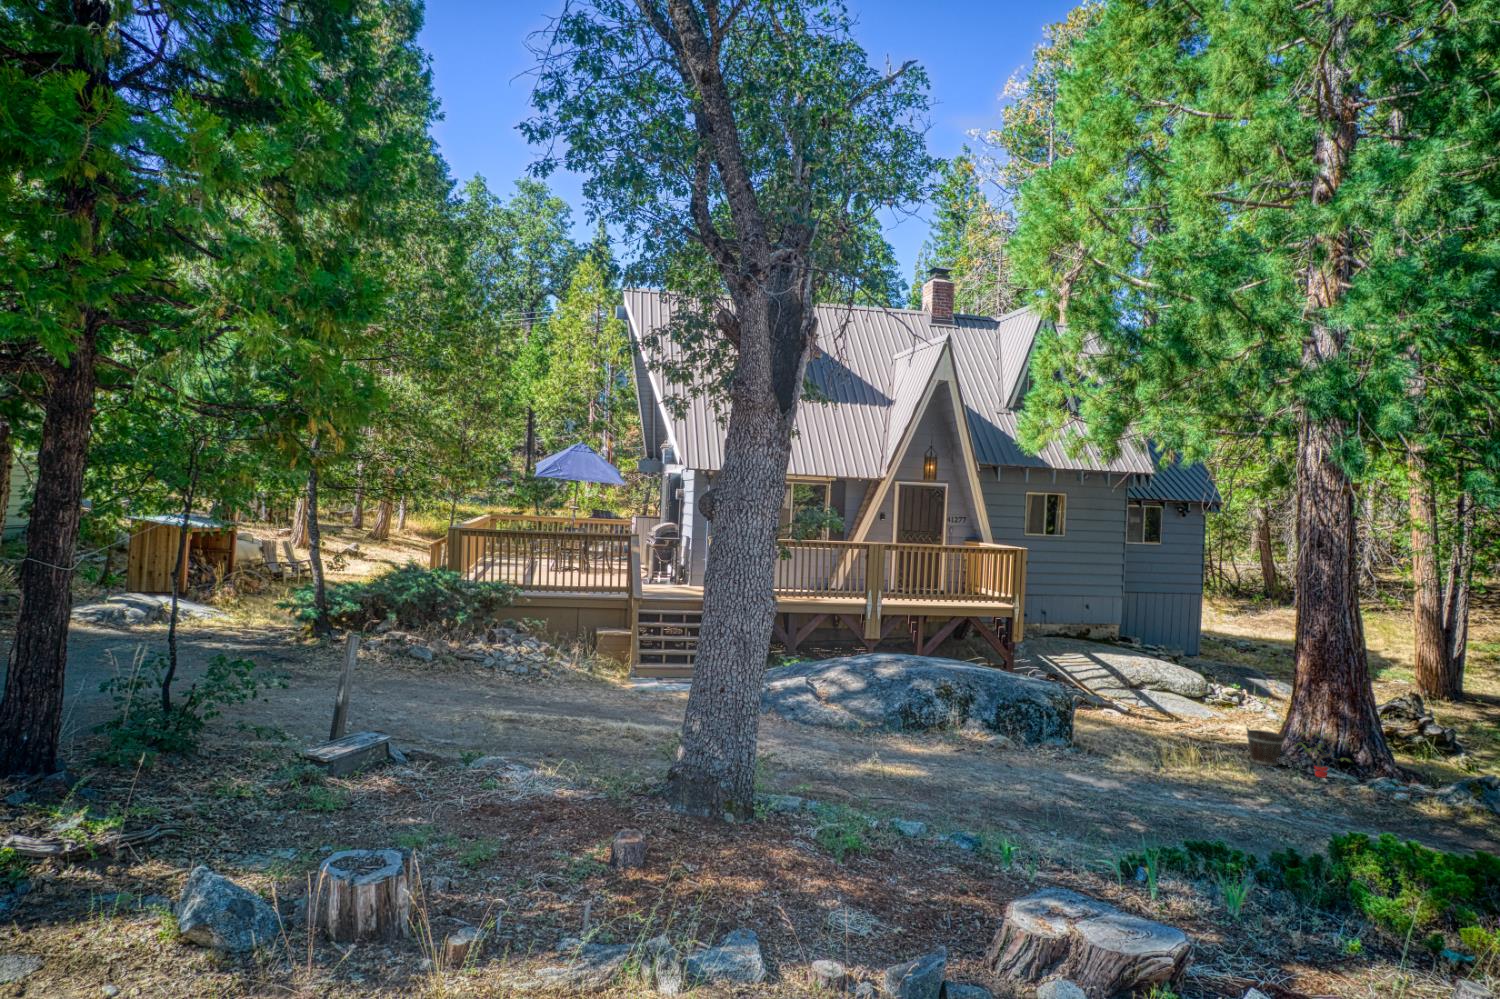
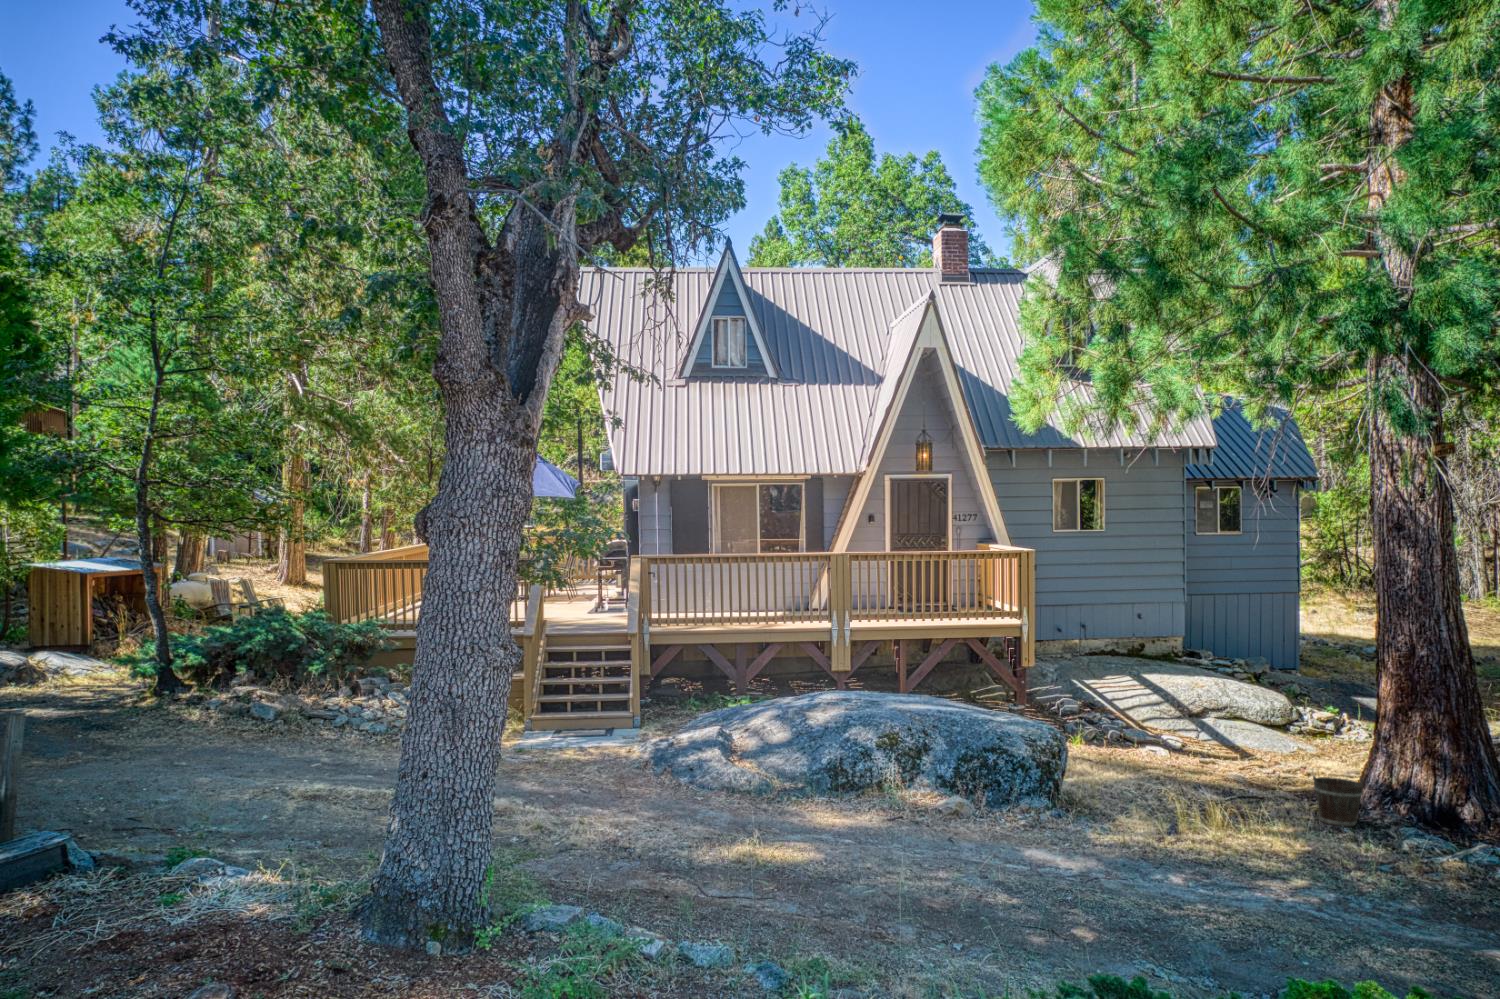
potted plant: present [1294,732,1350,778] -> none [1374,781,1459,842]

